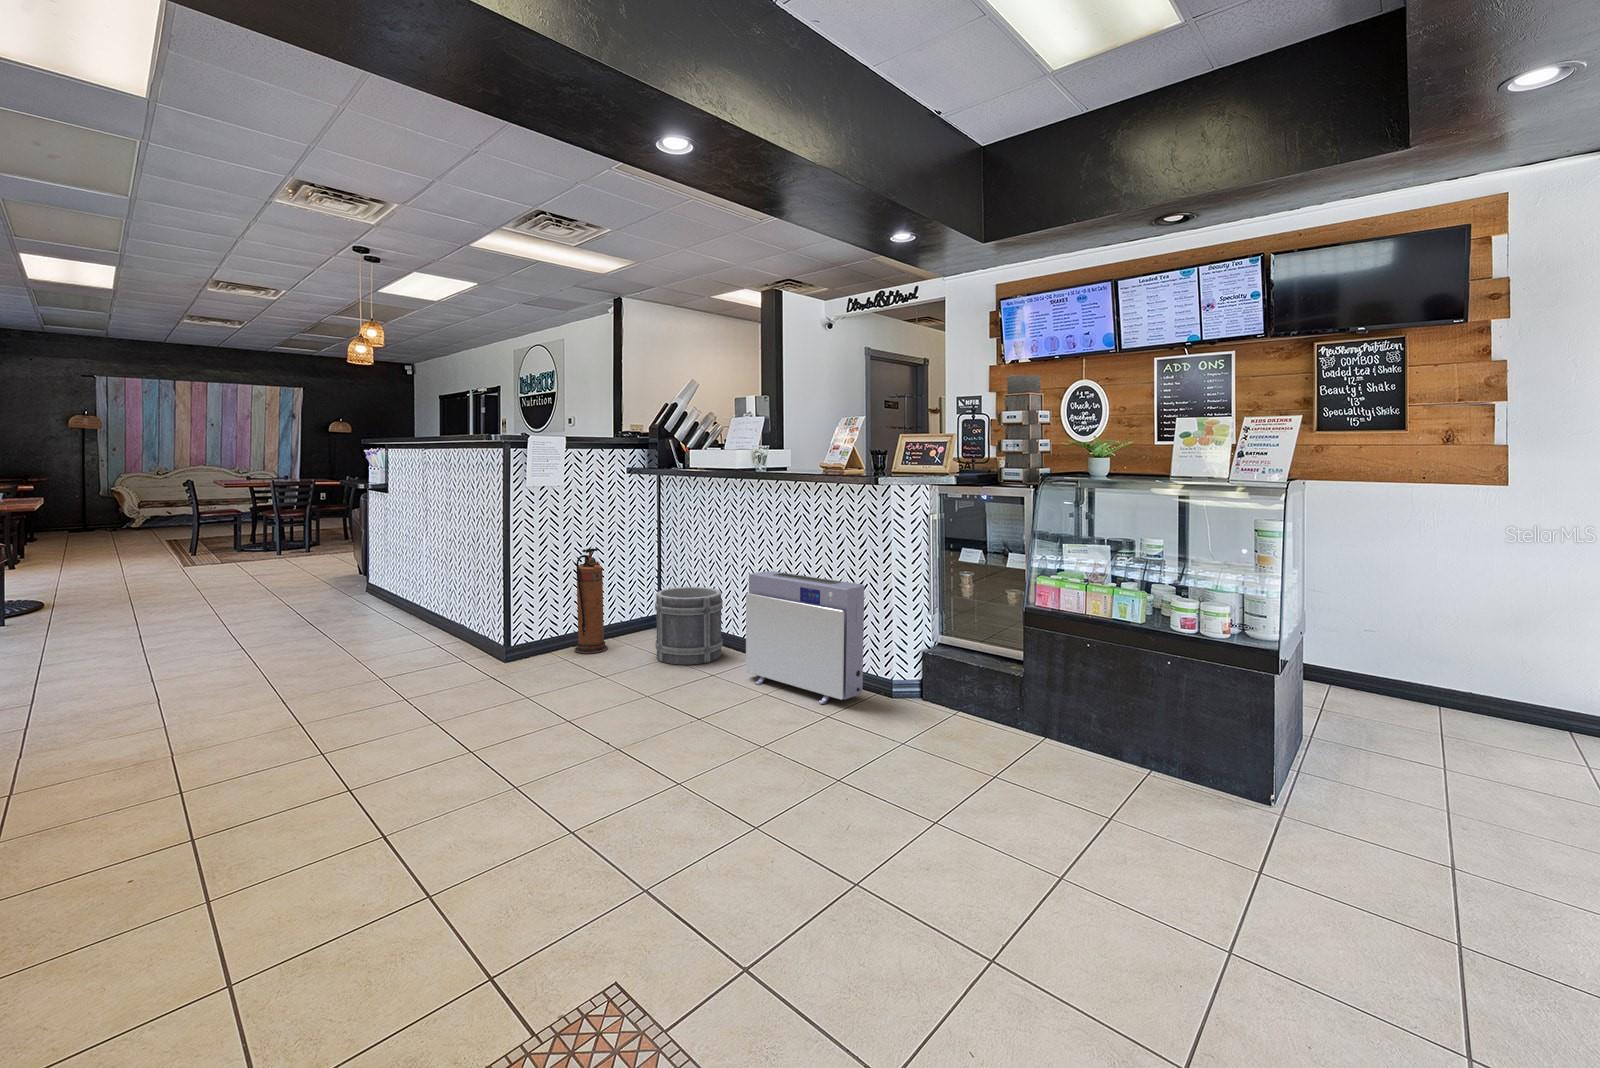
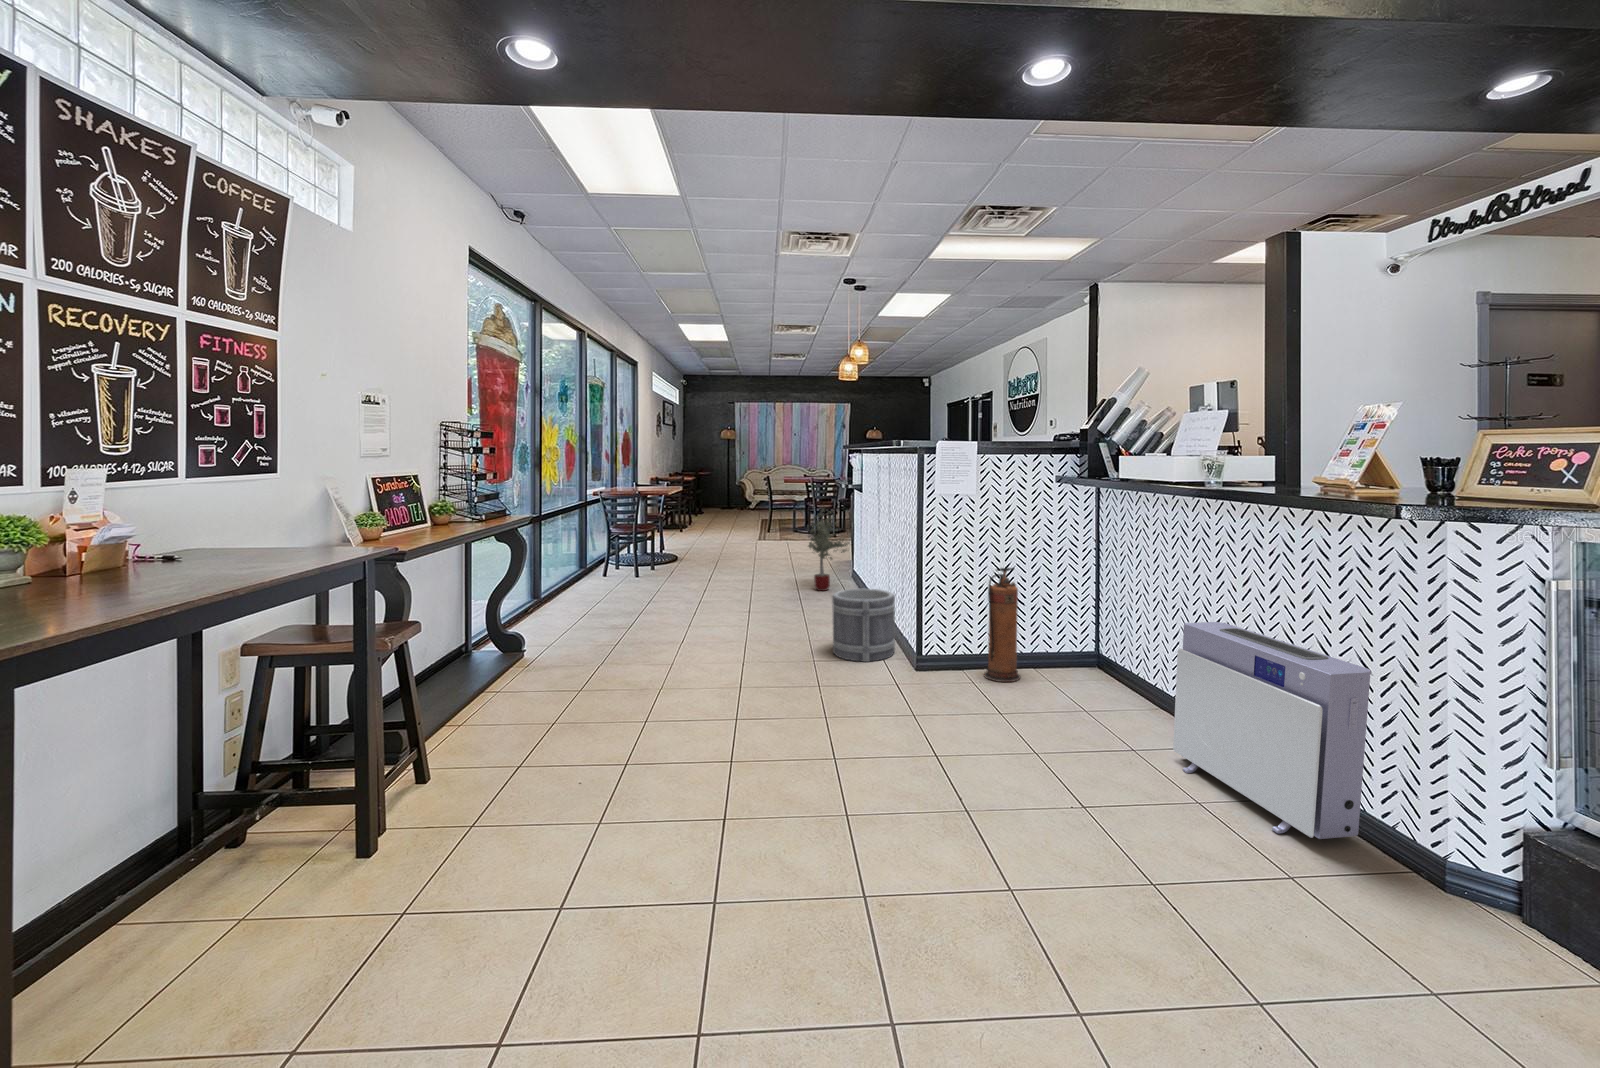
potted tree: none [313,507,377,603] -> present [809,510,849,591]
bucket: present [655,587,723,665] -> present [832,589,895,662]

